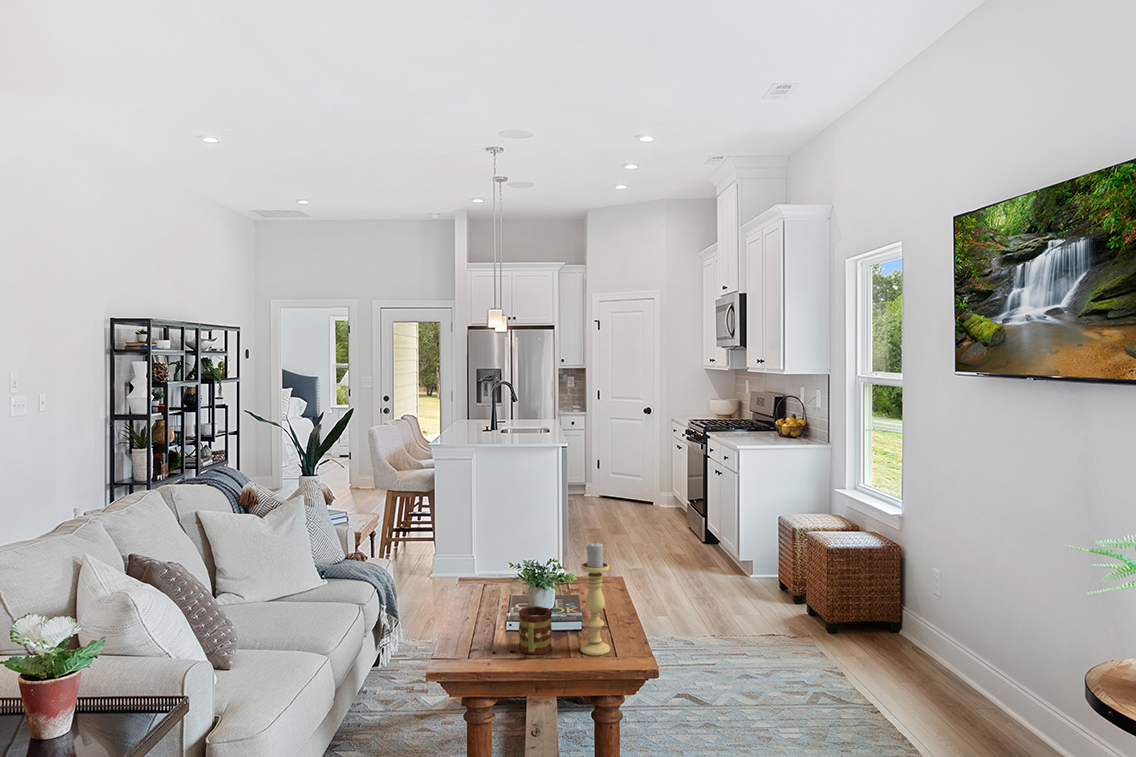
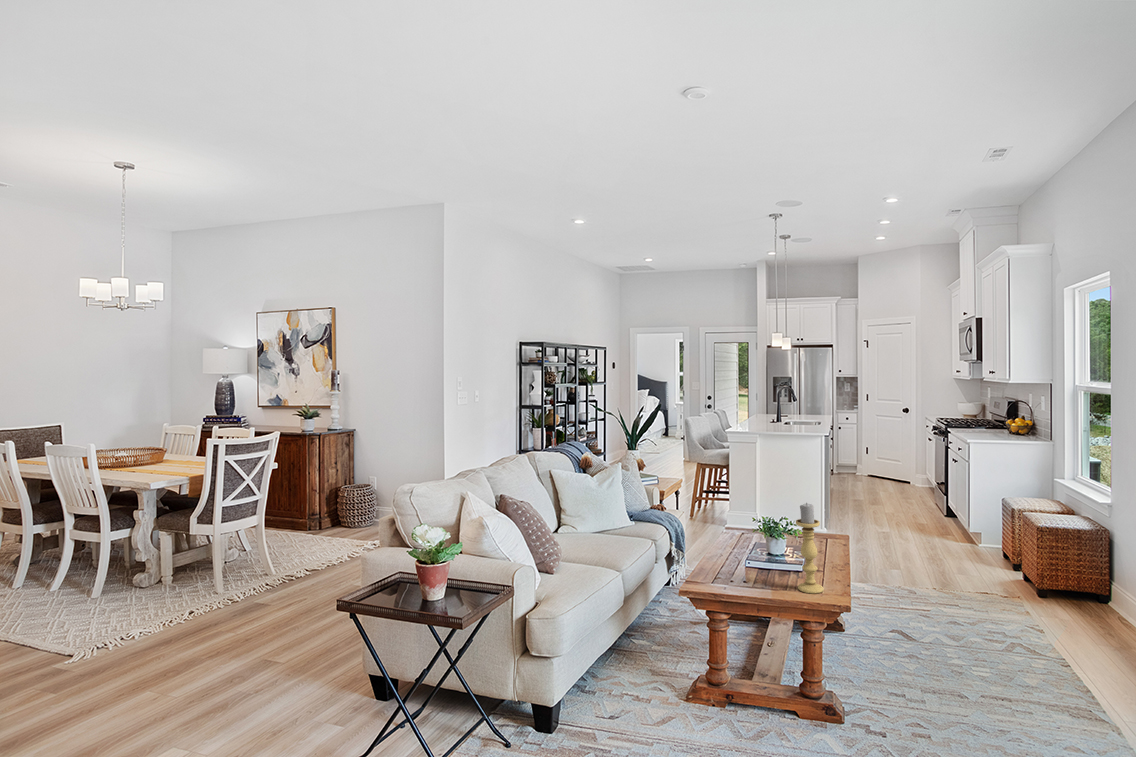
mug: present [519,606,552,655] -> none [748,550,775,587]

